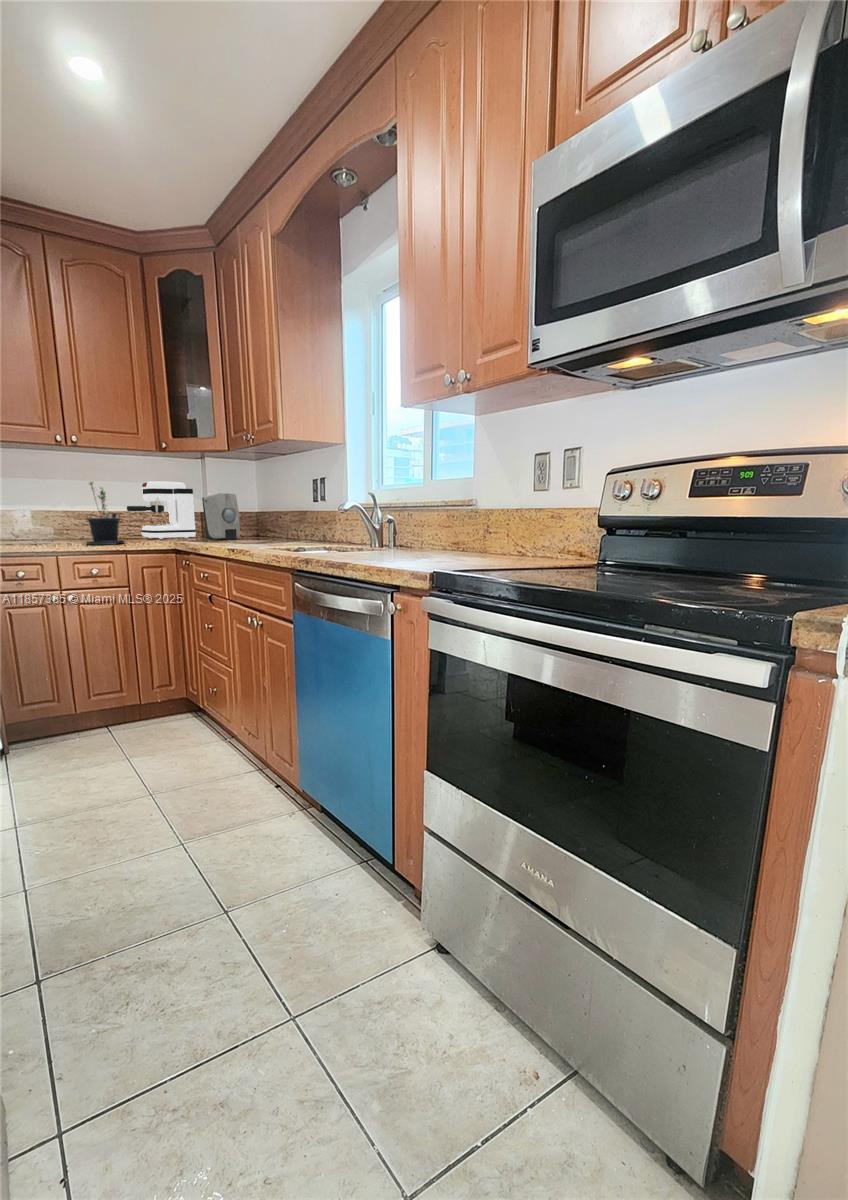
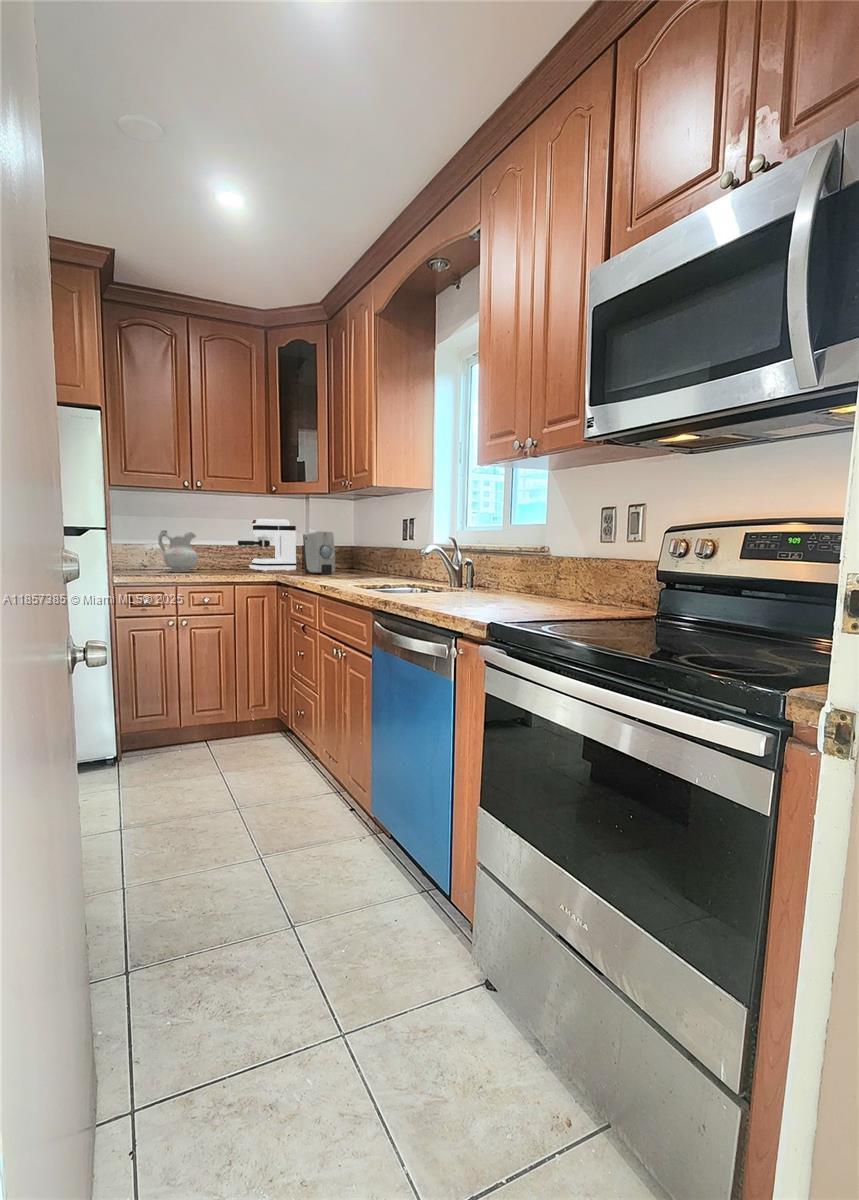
potted plant: present [86,482,125,545] -> none [197,520,234,577]
ceramic pitcher: none [31,495,80,542] -> present [158,530,198,572]

